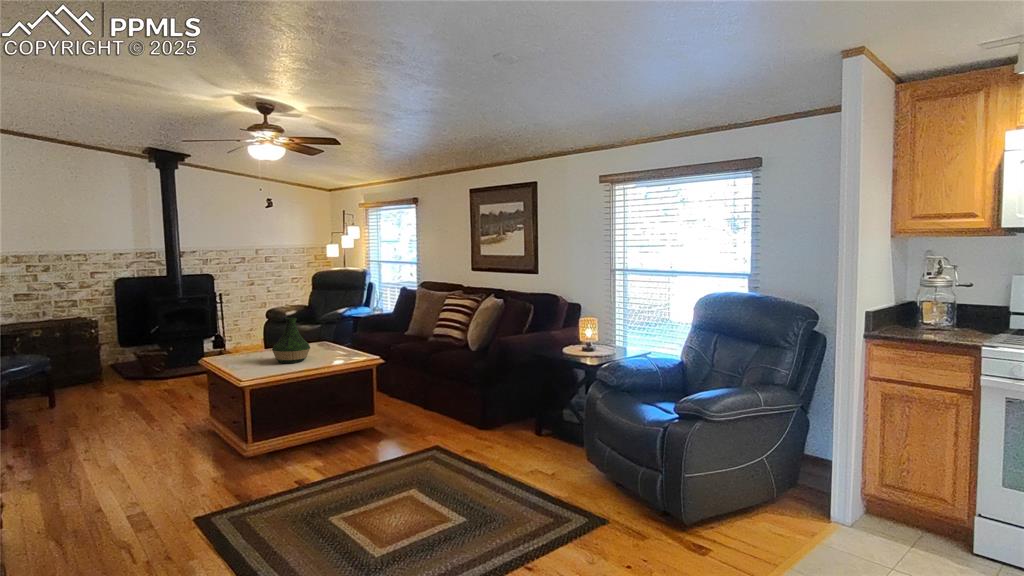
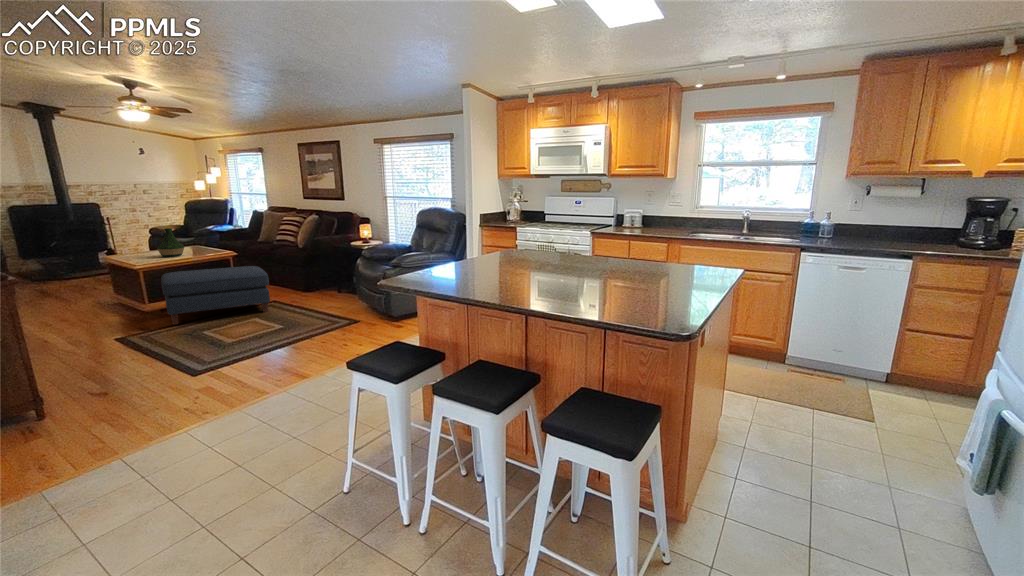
ottoman: none [271,387,440,500] -> present [161,266,270,325]

